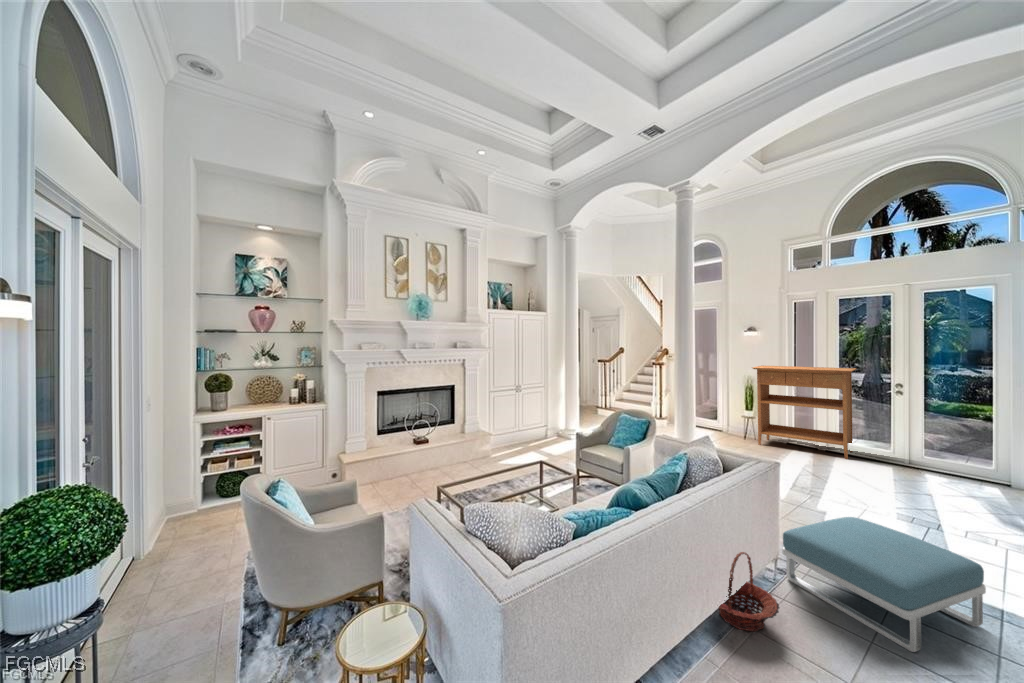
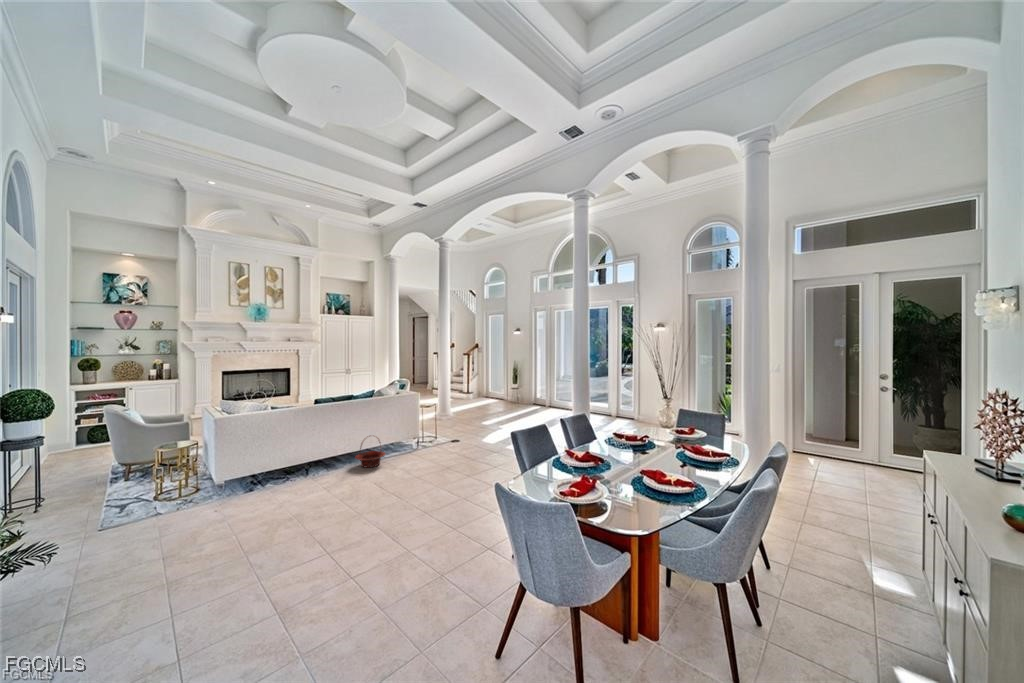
console table: present [752,366,856,459] -> none [502,355,556,411]
footstool: present [782,517,986,652] -> none [411,425,475,468]

